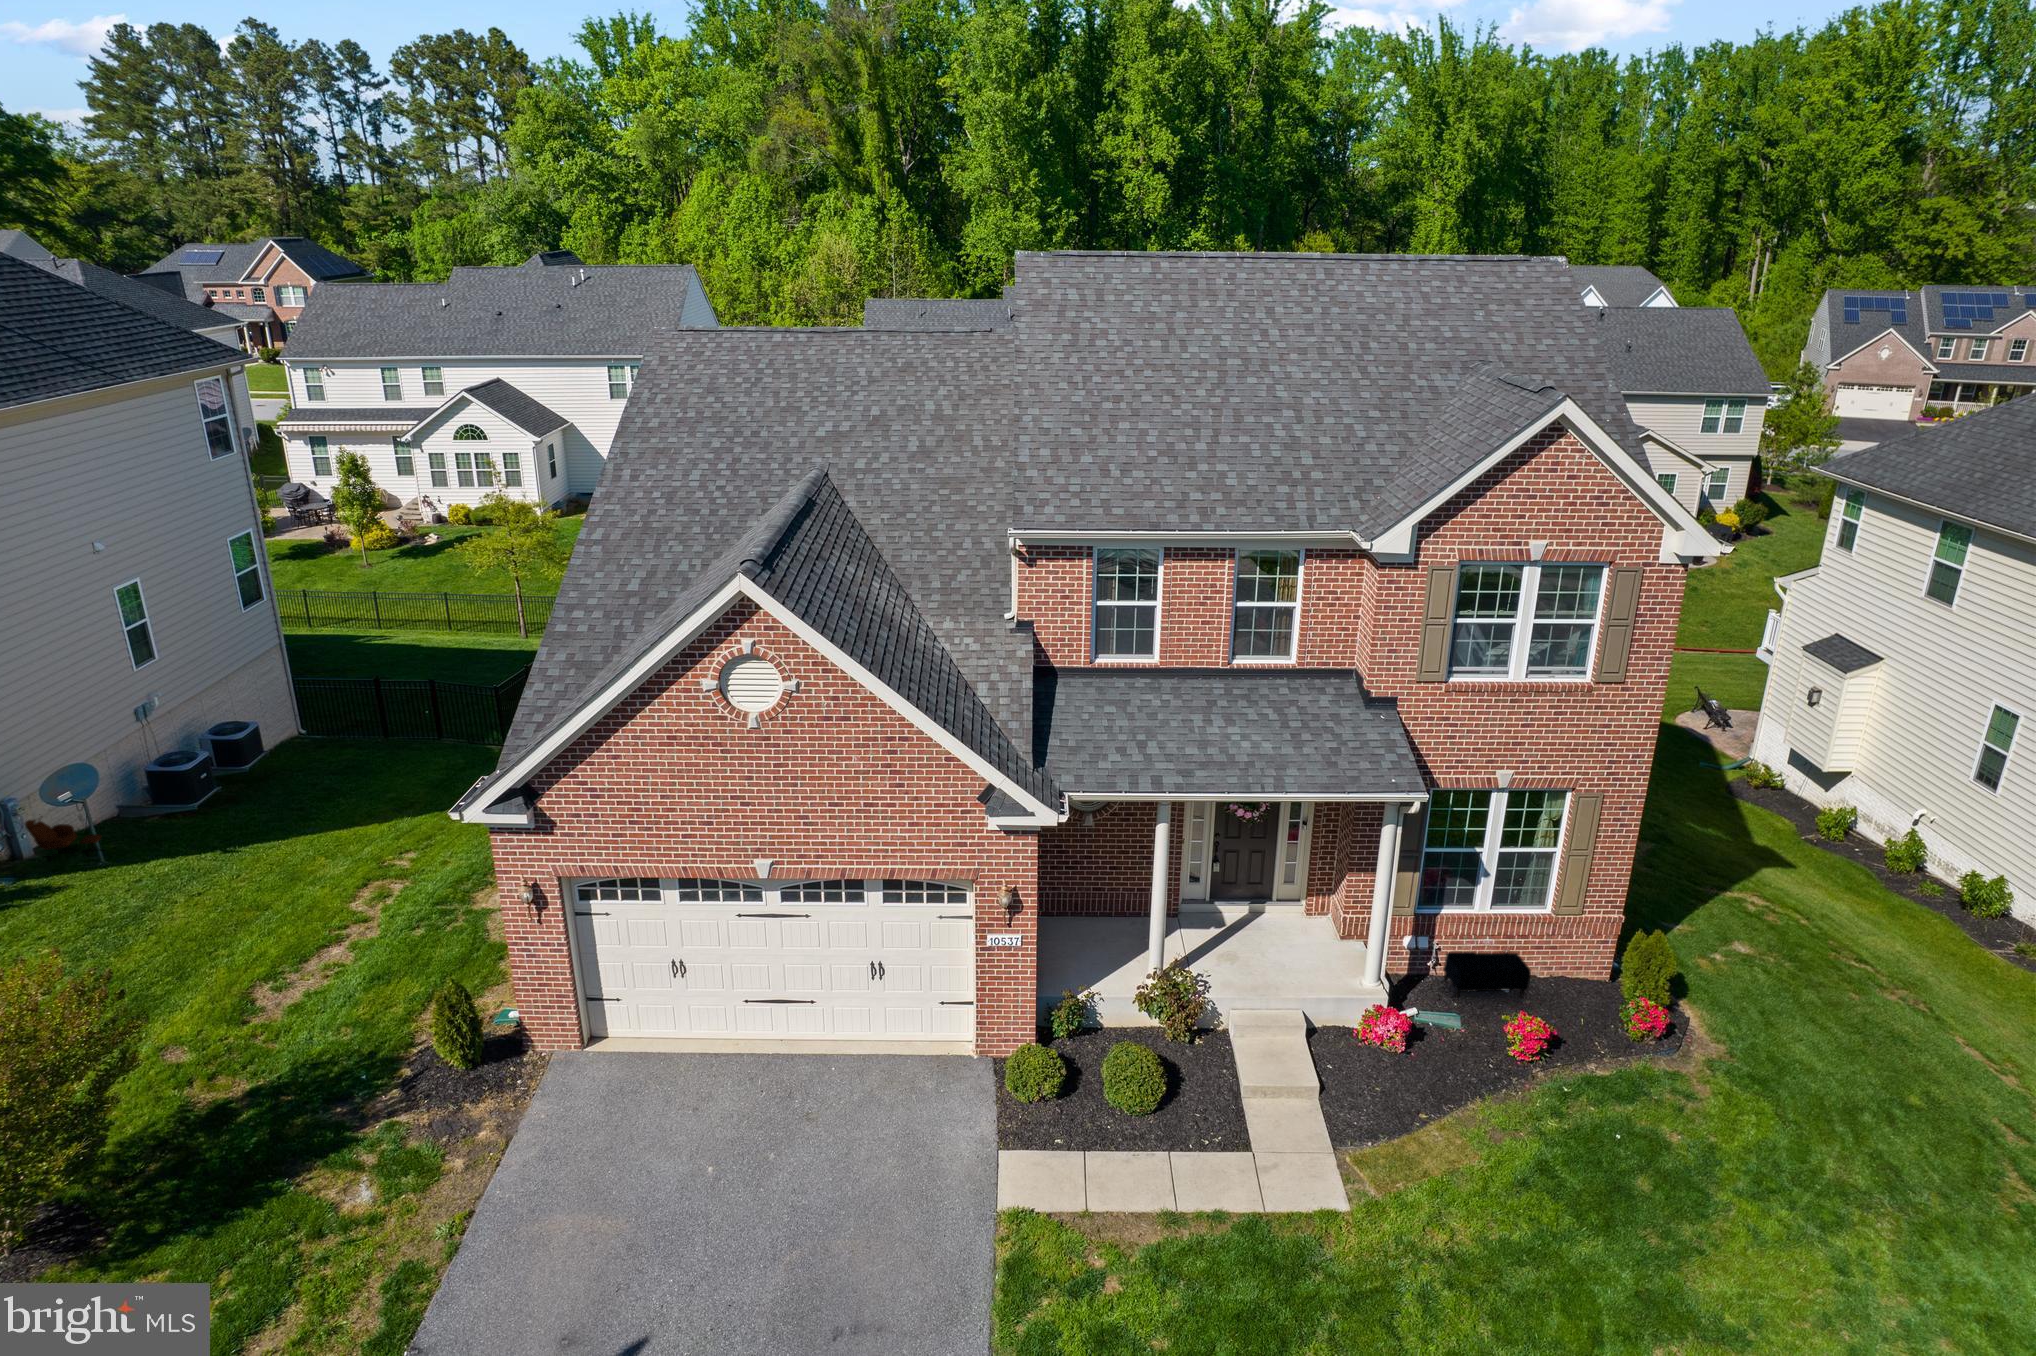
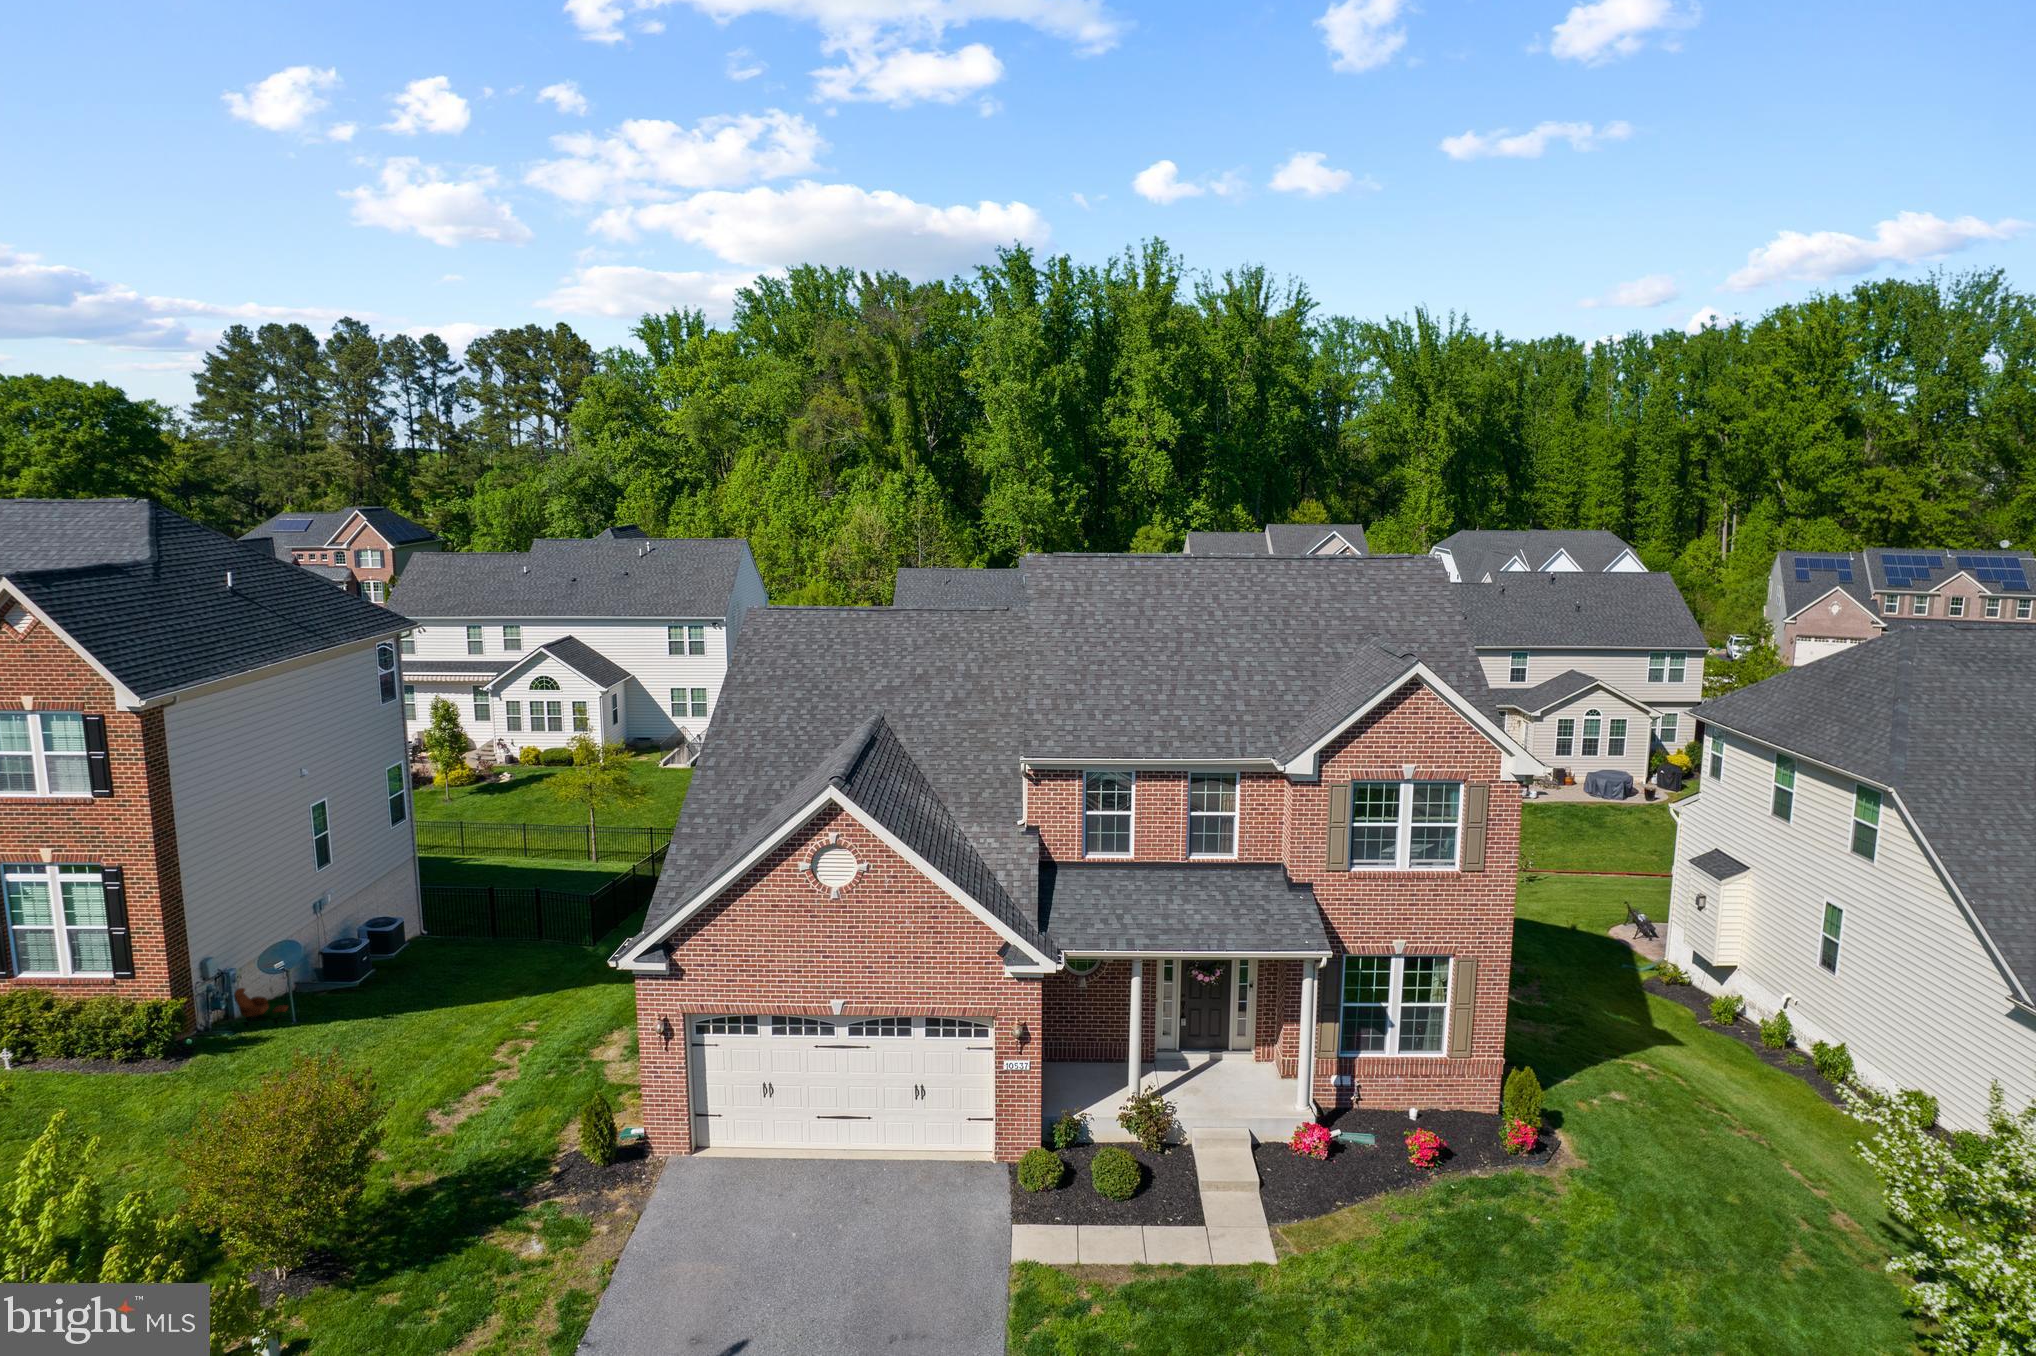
bench: present [1443,950,1531,999] -> none [1366,1089,1433,1128]

